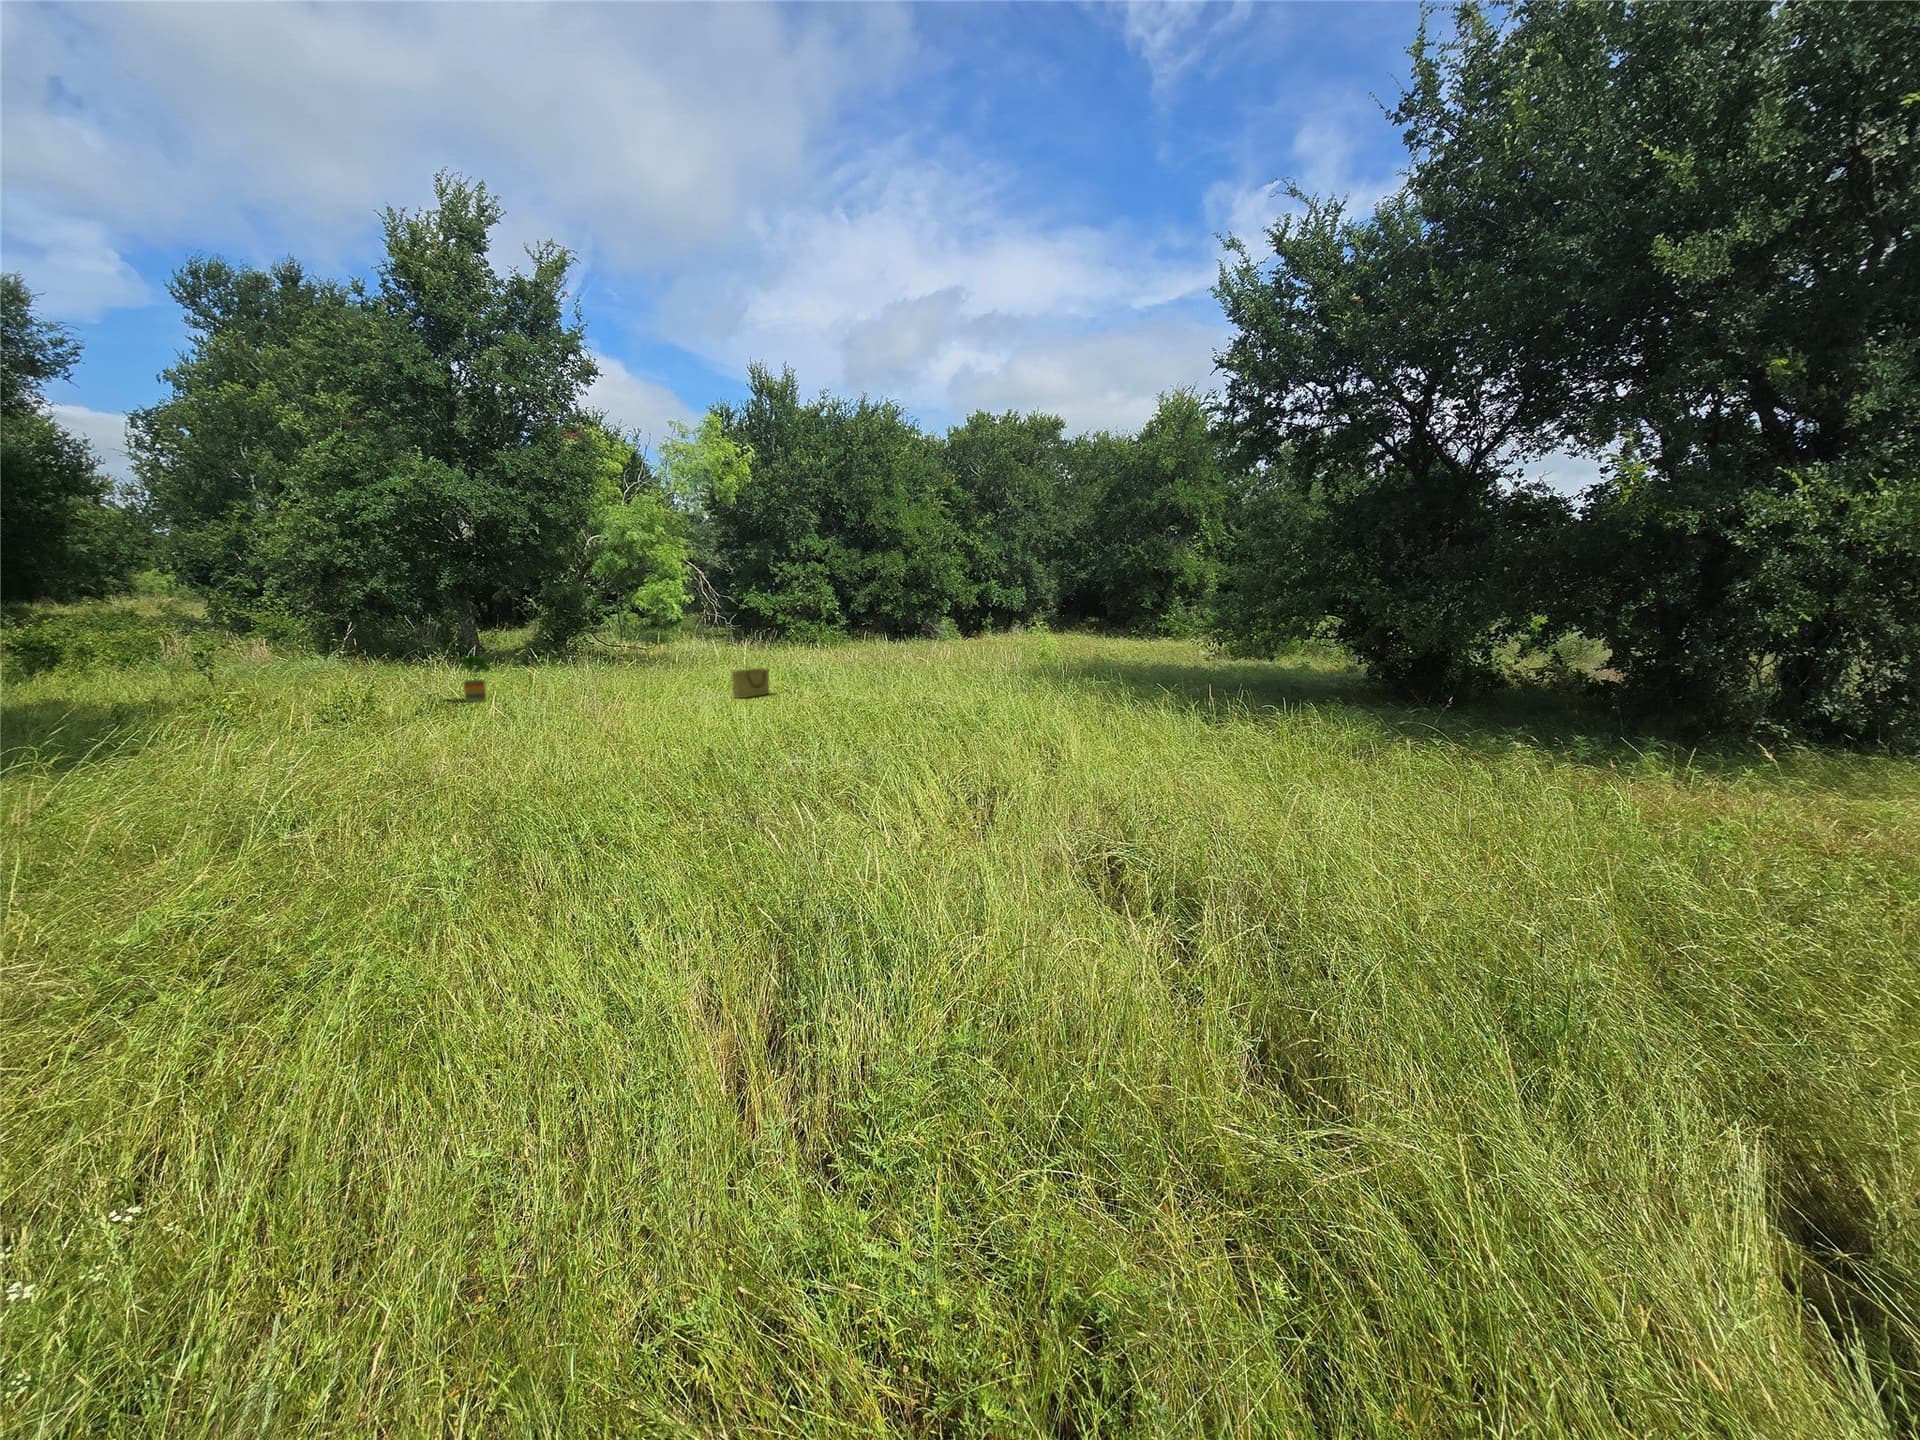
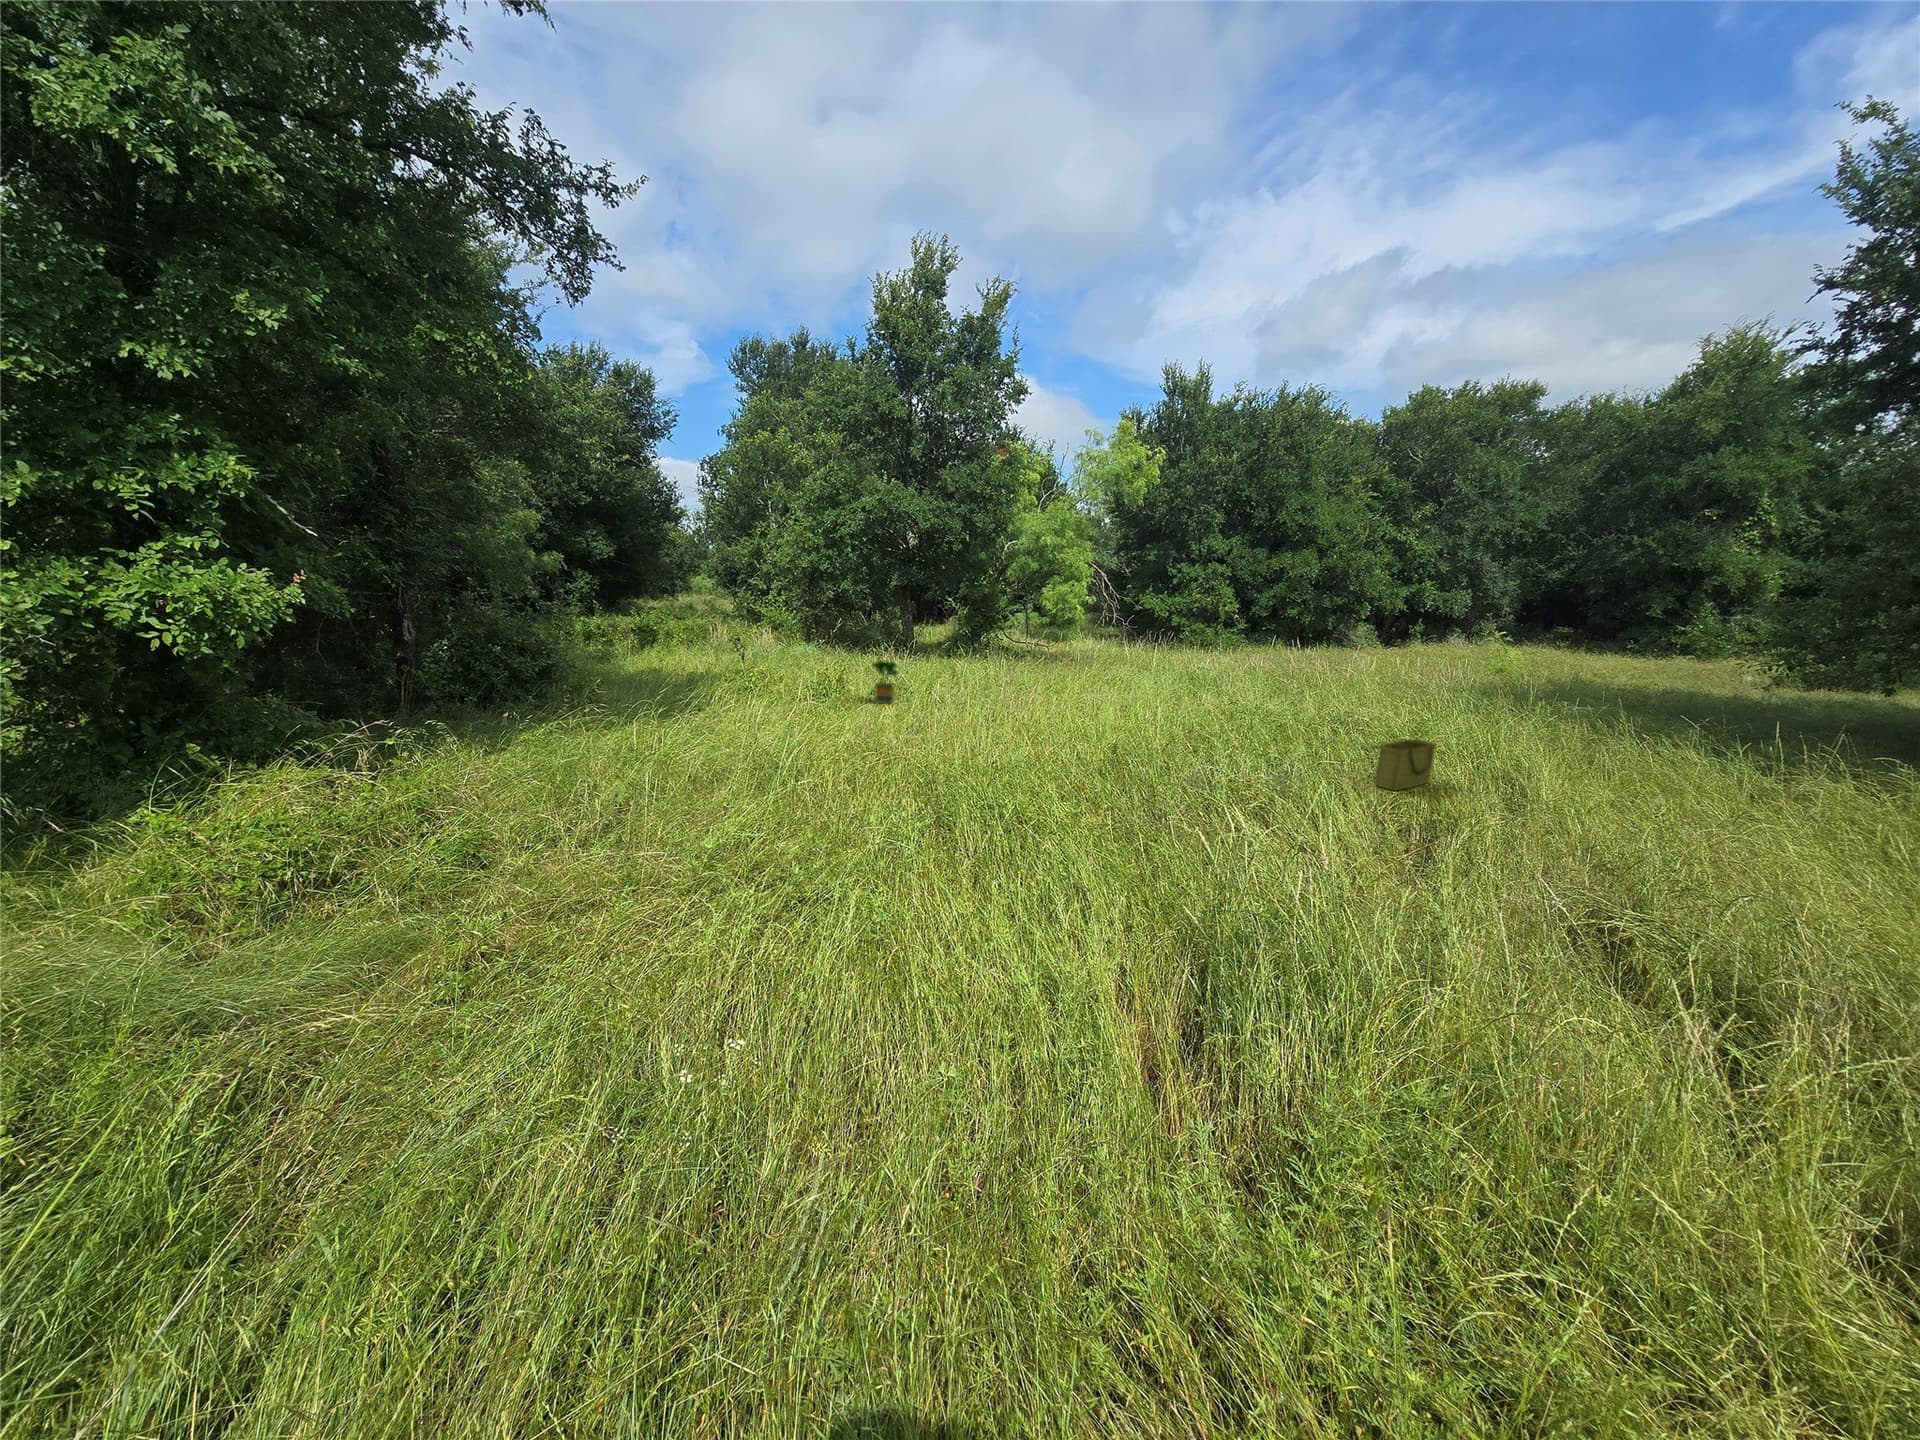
basket: present [732,668,769,698] -> present [1375,739,1437,790]

